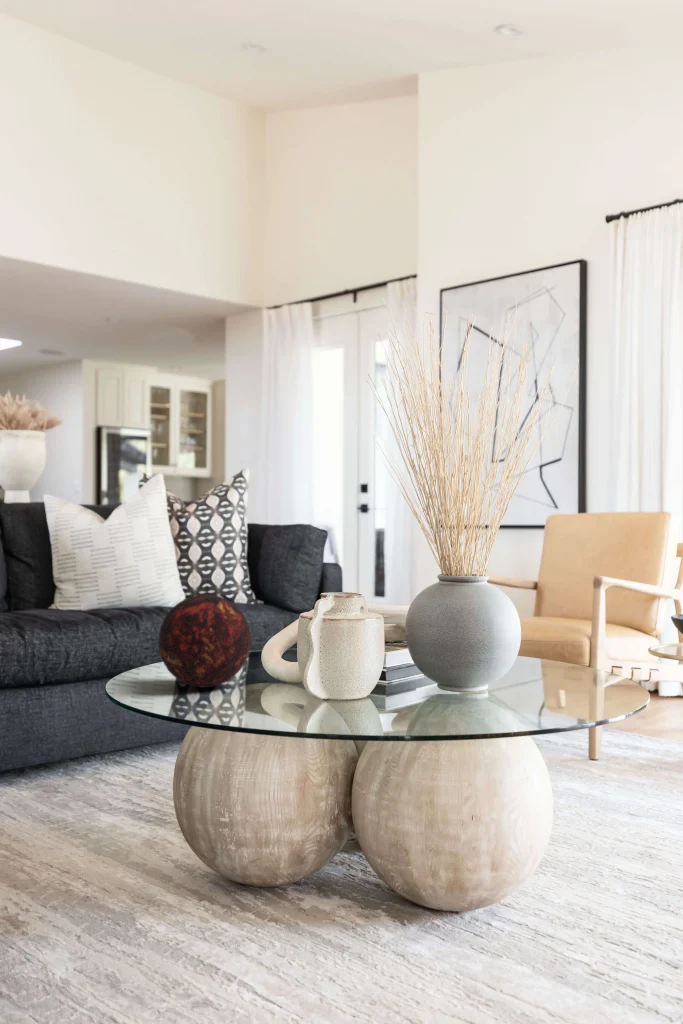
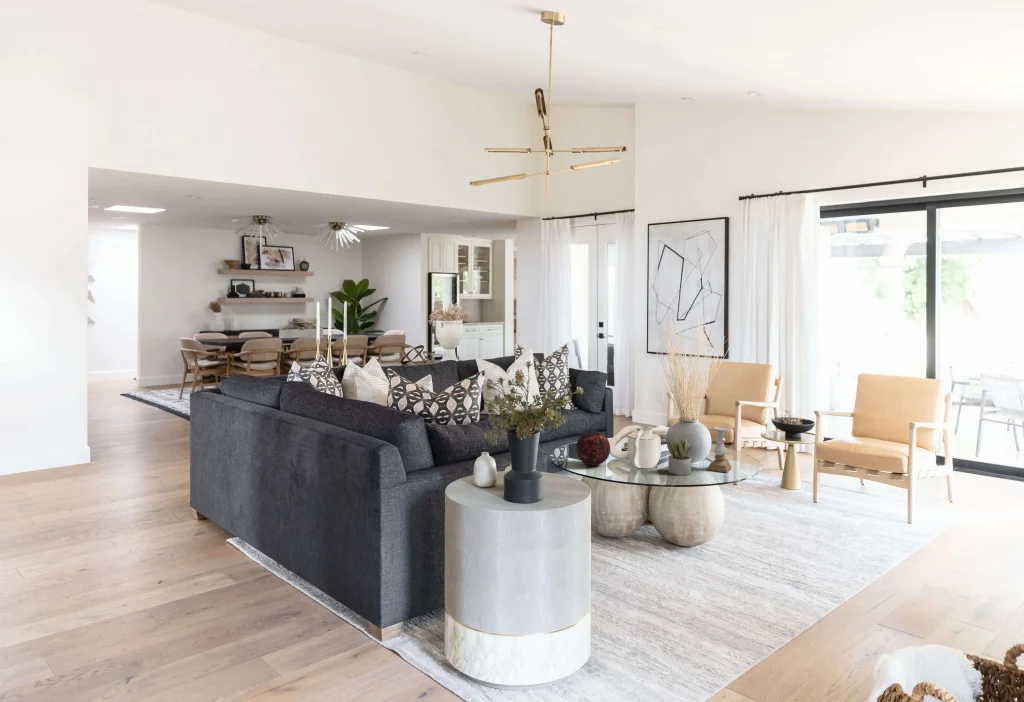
candle holder: none [510,578,575,700] -> present [708,426,731,473]
succulent plant: none [395,601,463,706] -> present [668,437,691,475]

